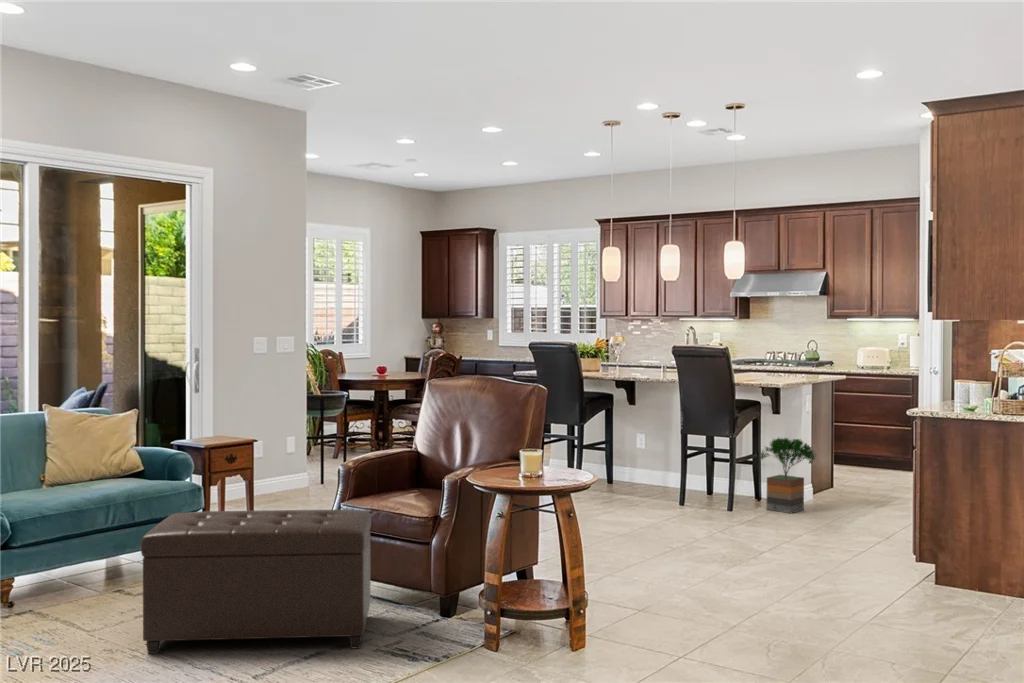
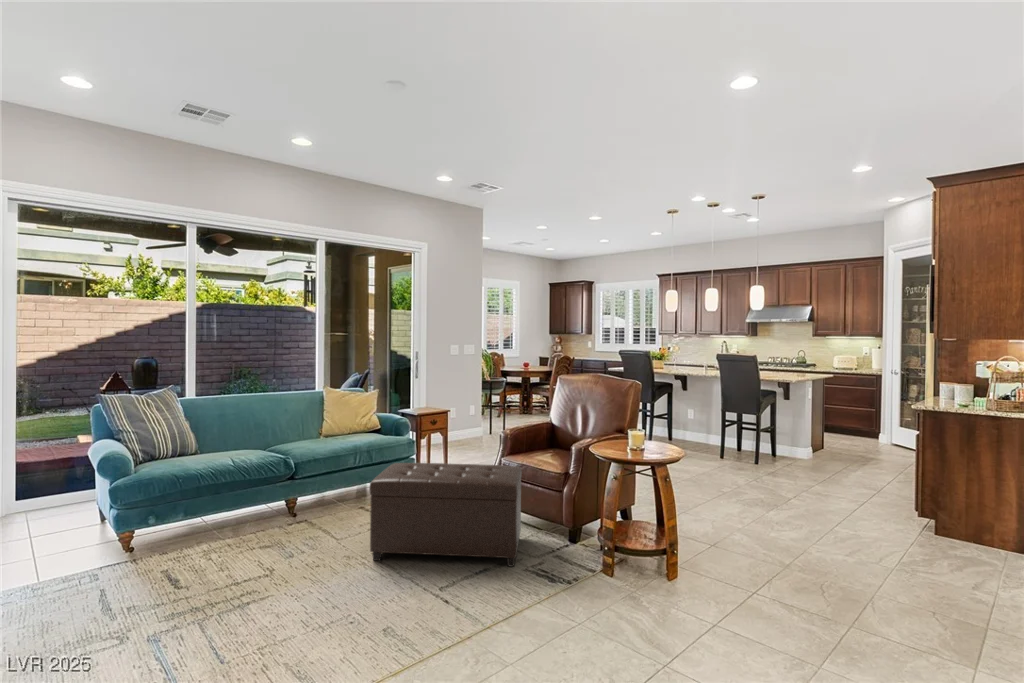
potted tree: present [760,438,815,513] -> none [776,416,821,468]

